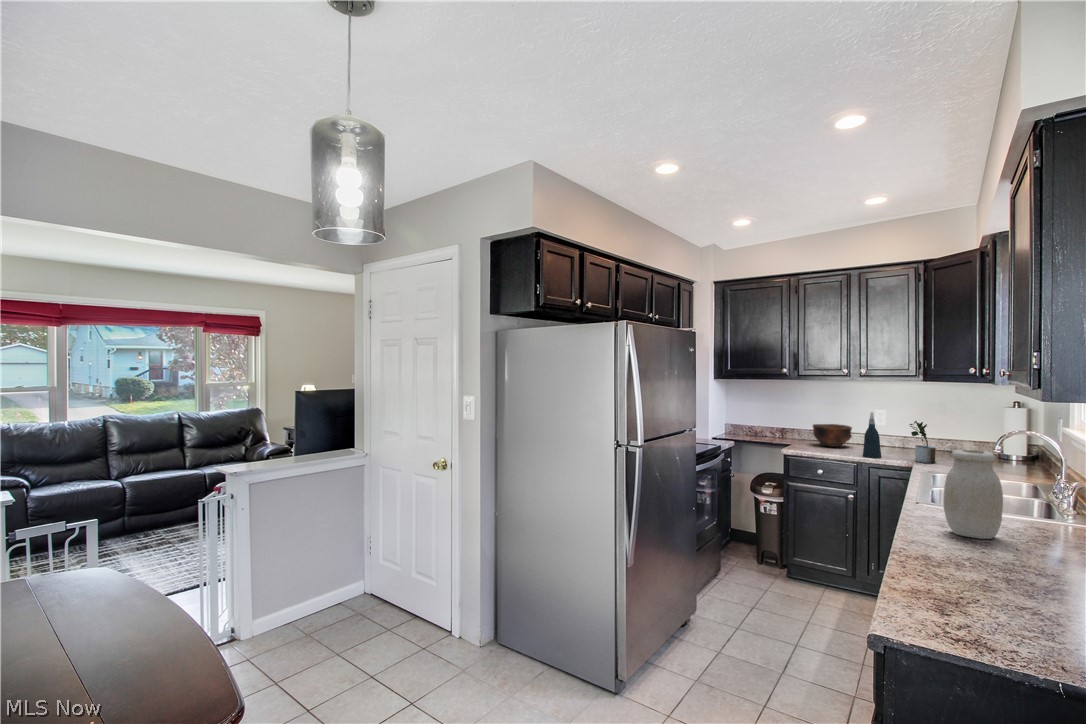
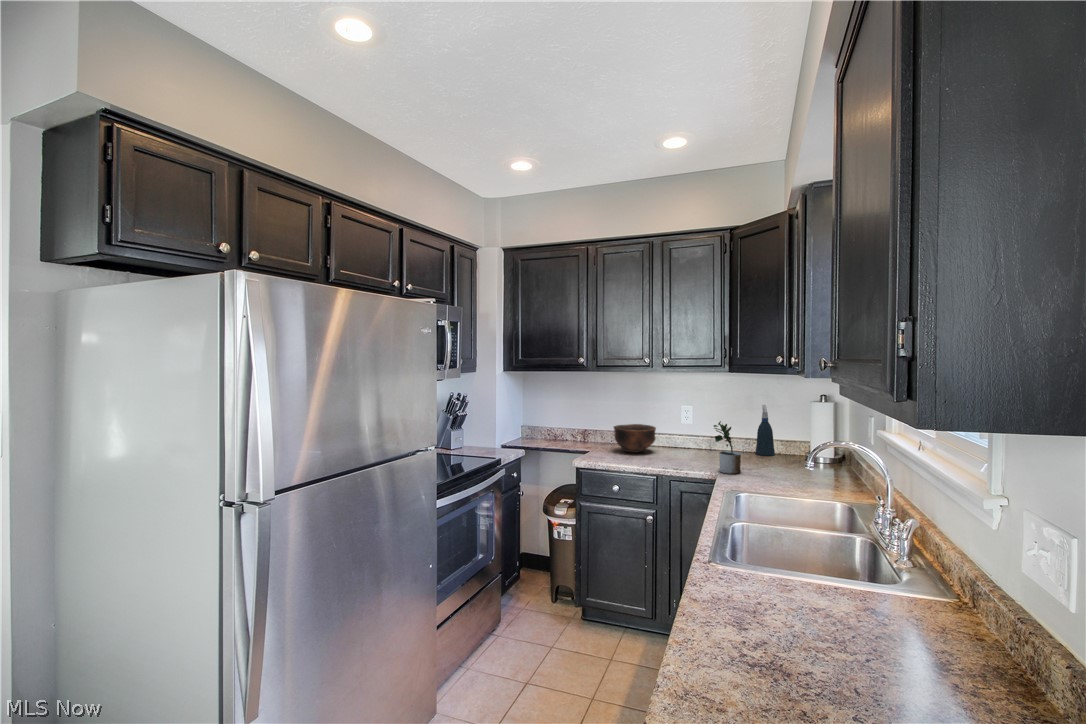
spray bottle: present [863,412,881,458] -> present [756,405,775,456]
jar: present [944,450,1003,539] -> none [744,501,835,669]

